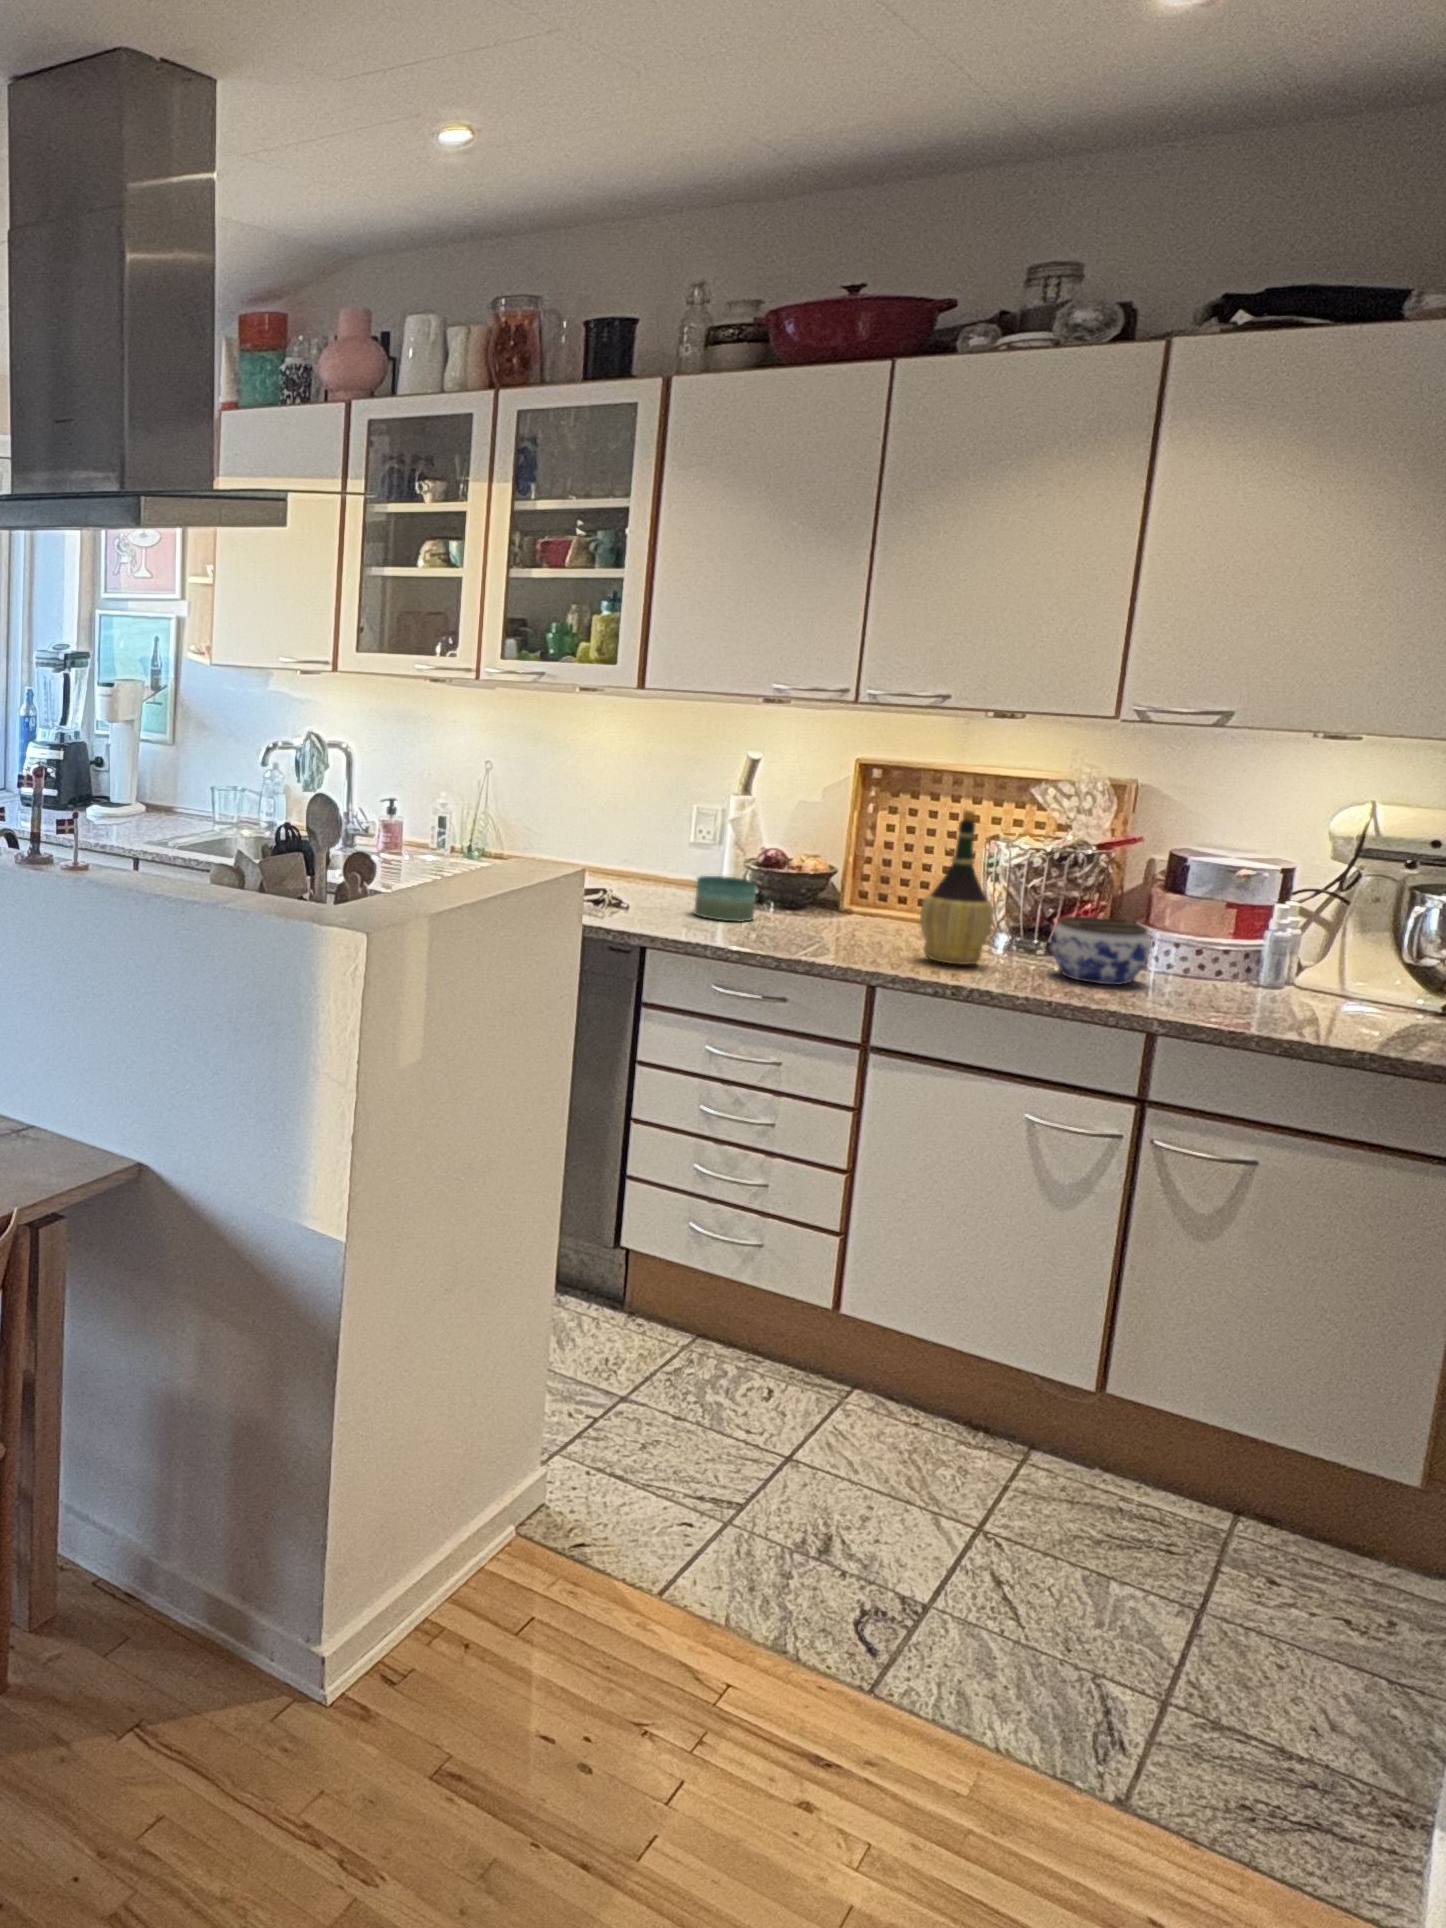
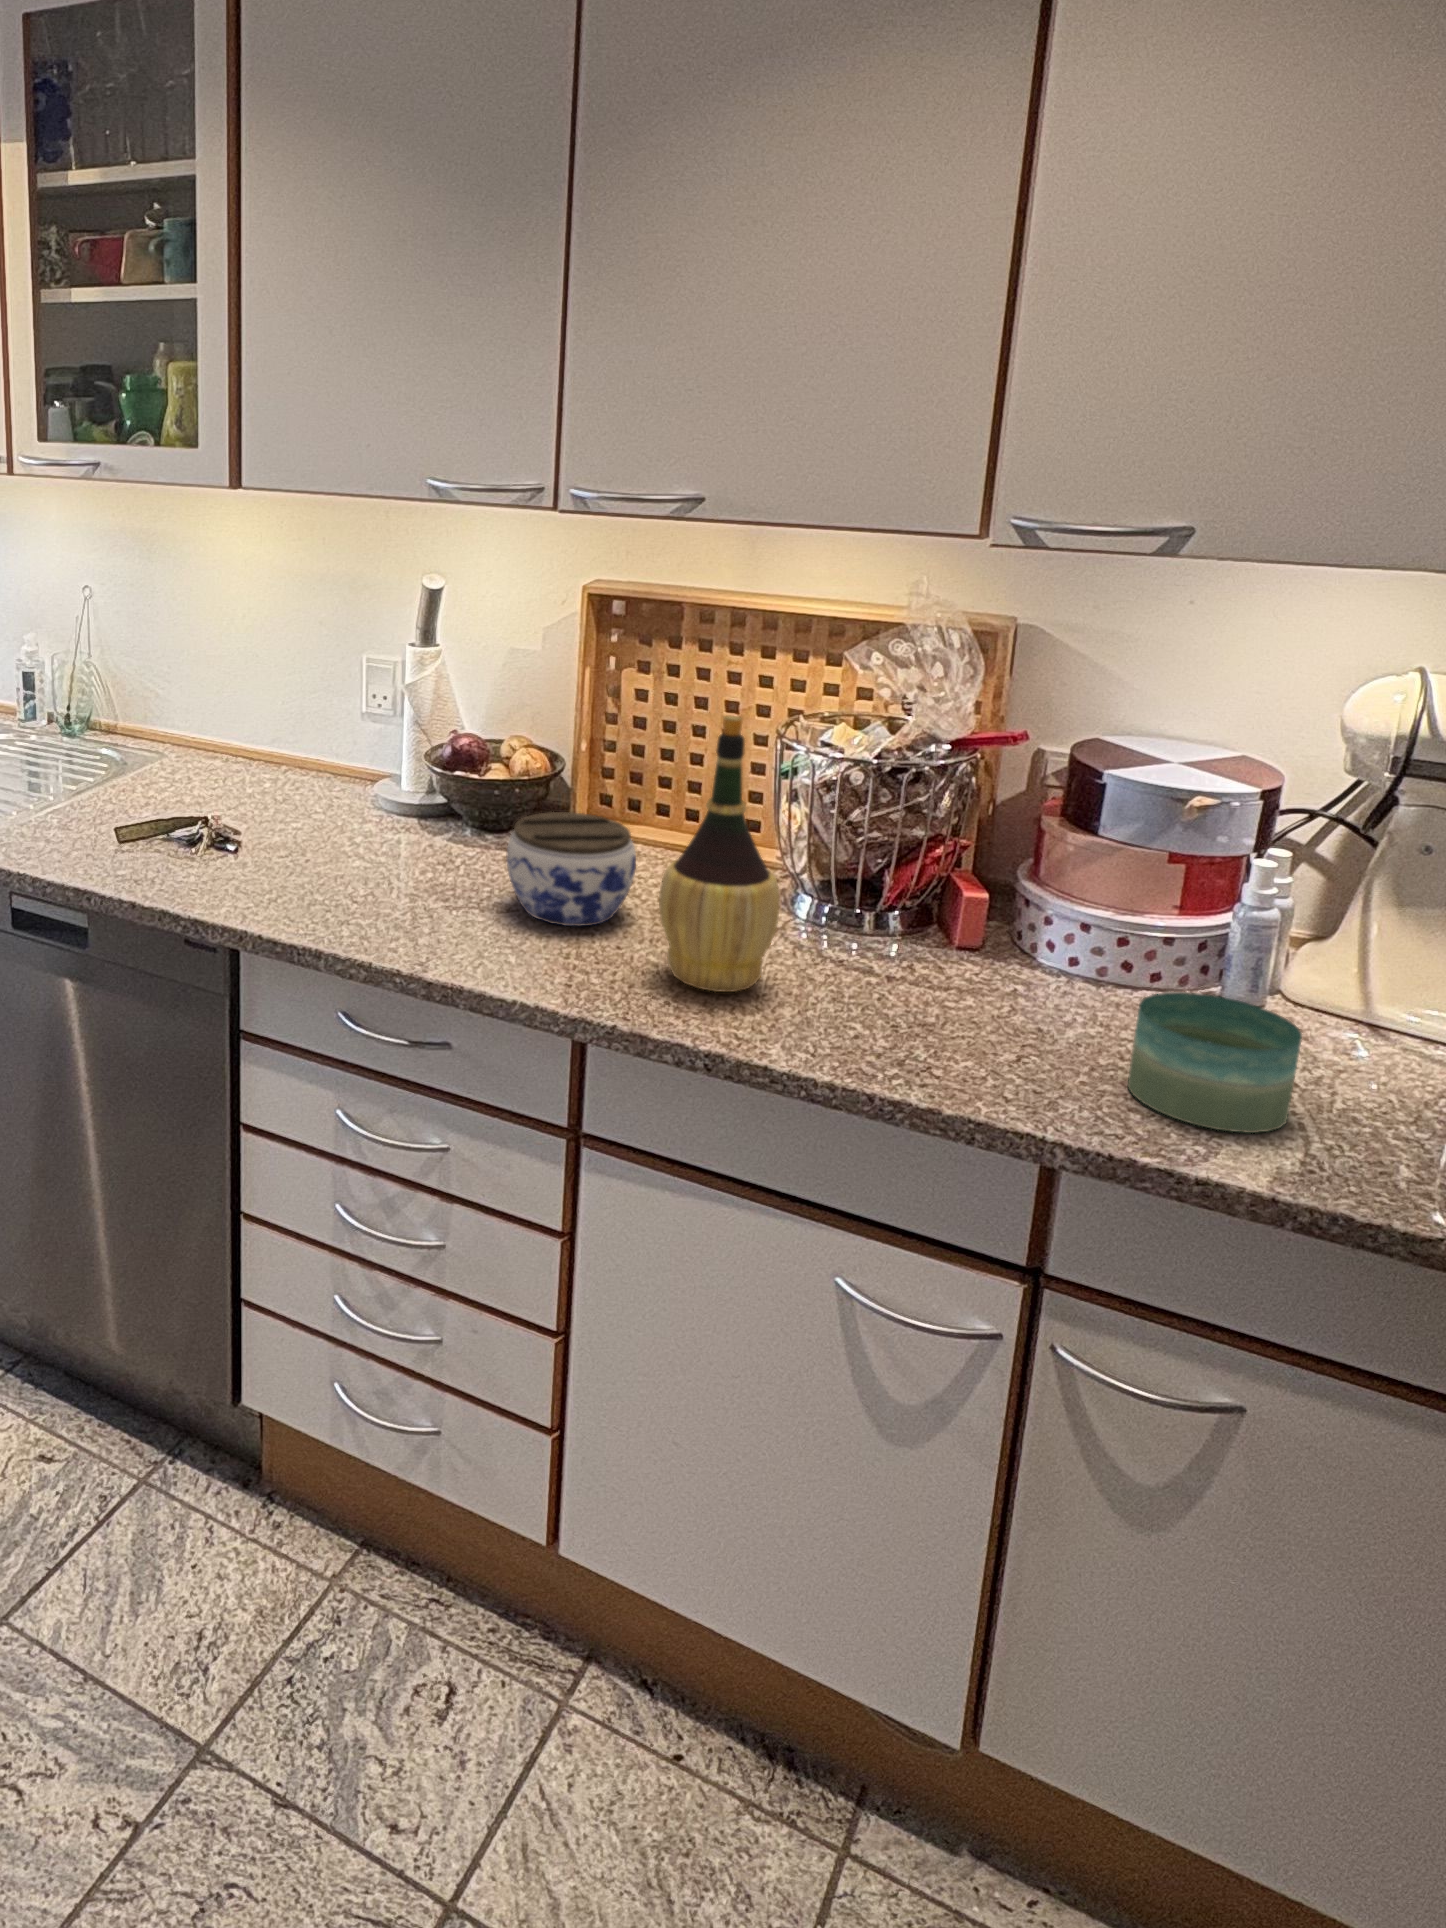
candle: present [694,876,757,921] -> present [1128,992,1302,1133]
jar: present [1052,917,1150,985] -> present [506,812,636,926]

